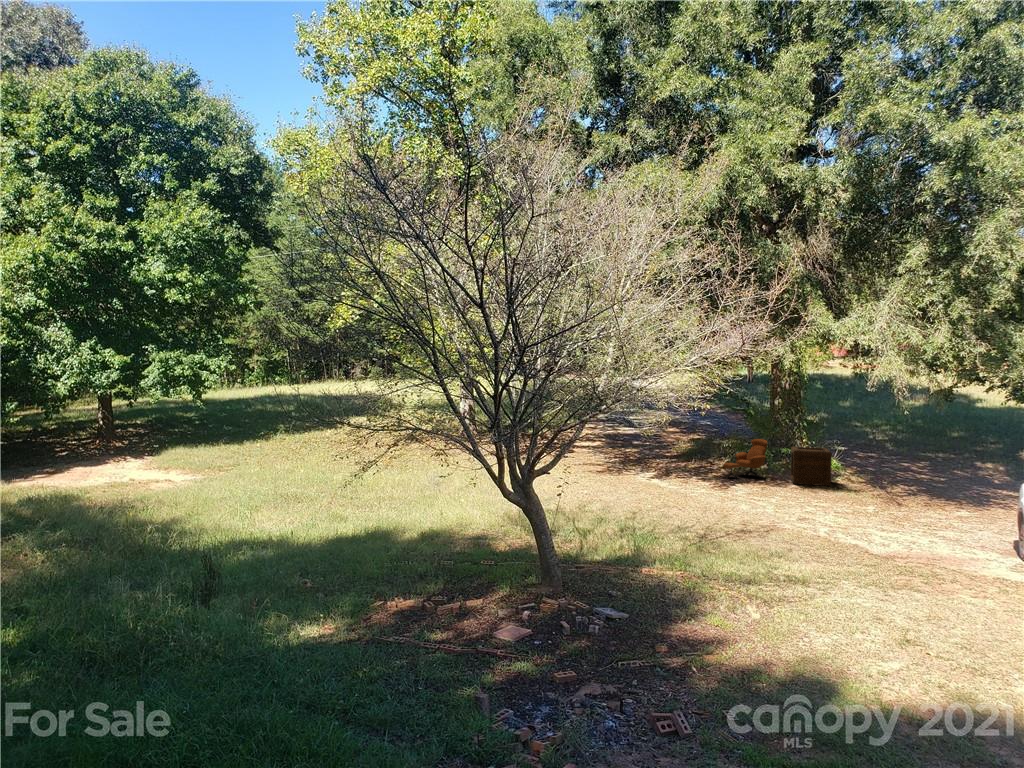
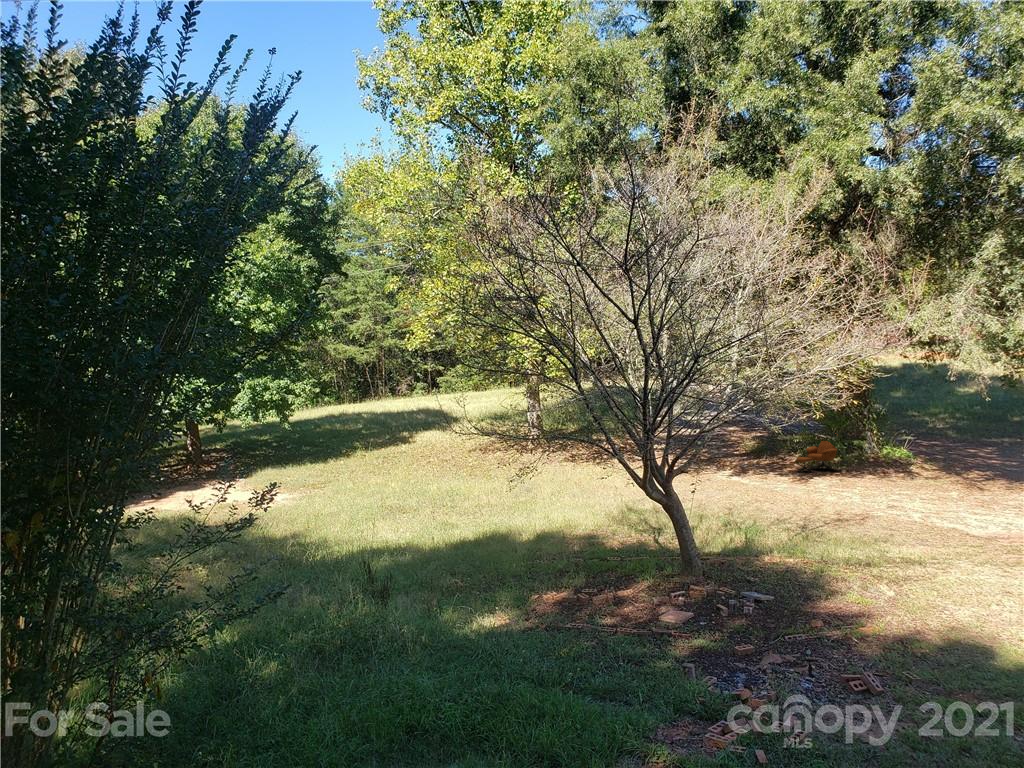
wooden crate: present [791,447,832,486] -> none [862,438,907,475]

